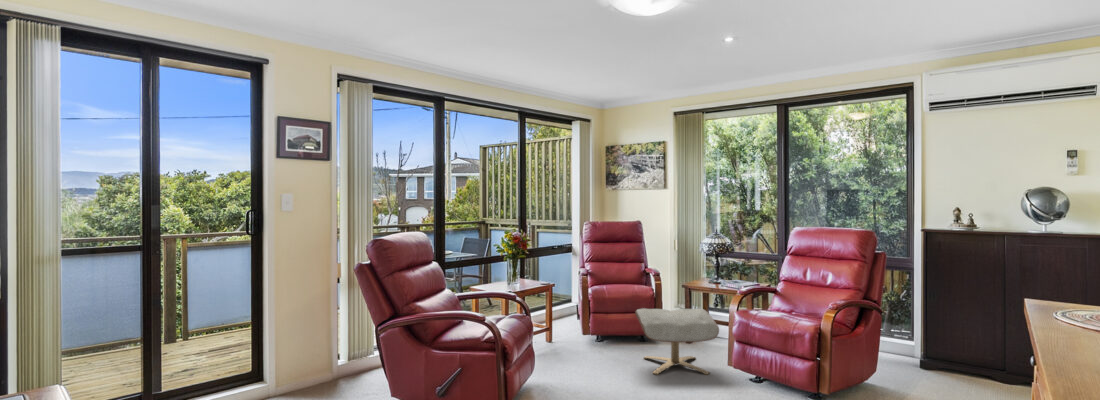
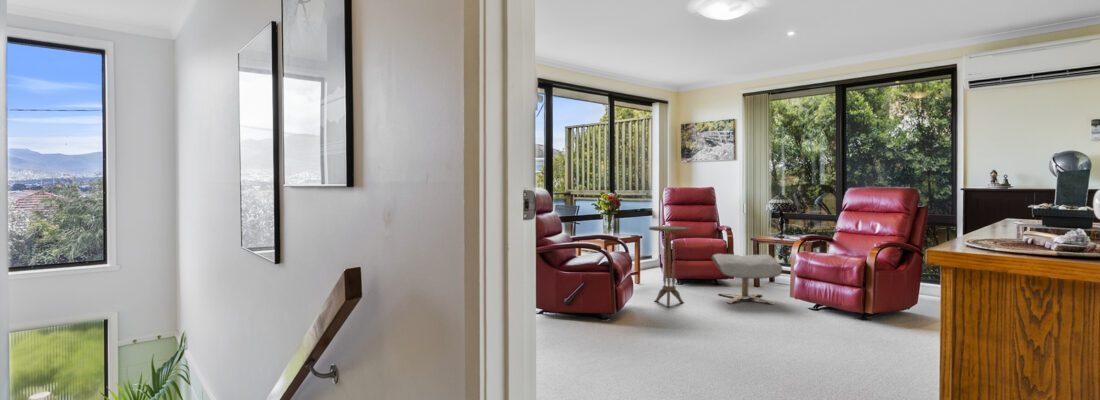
side table: none [555,277,607,385] -> present [649,226,690,307]

